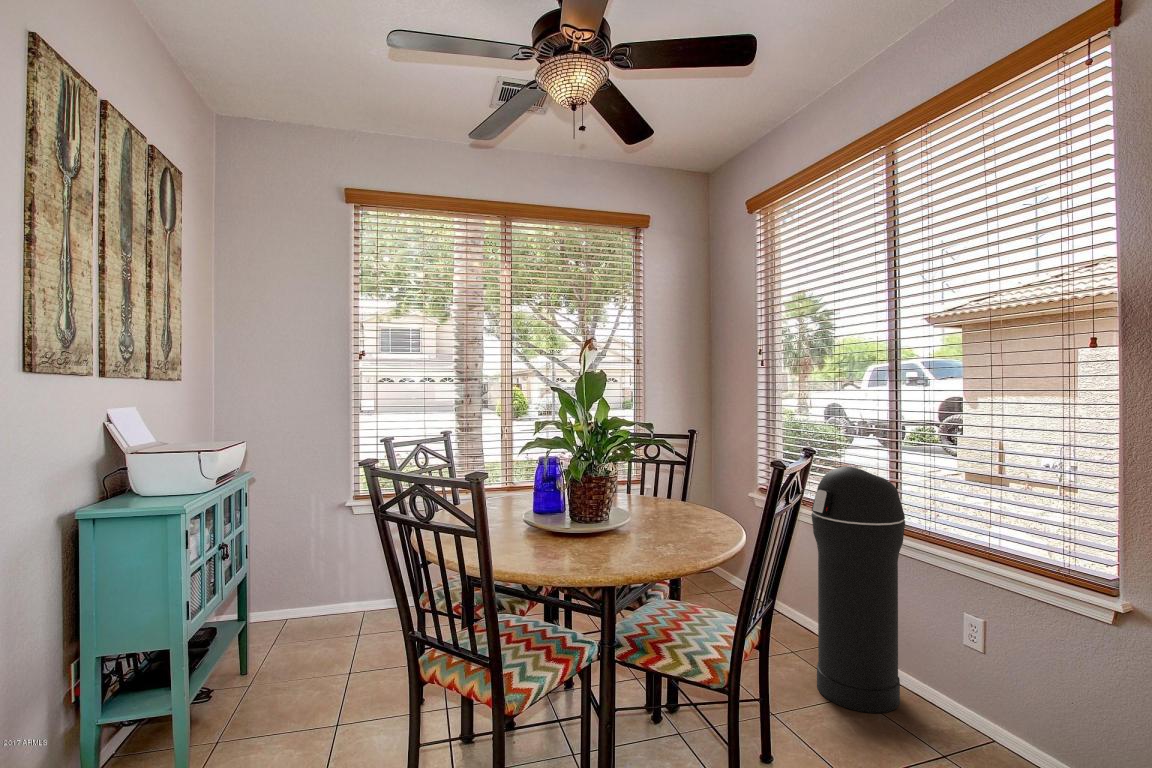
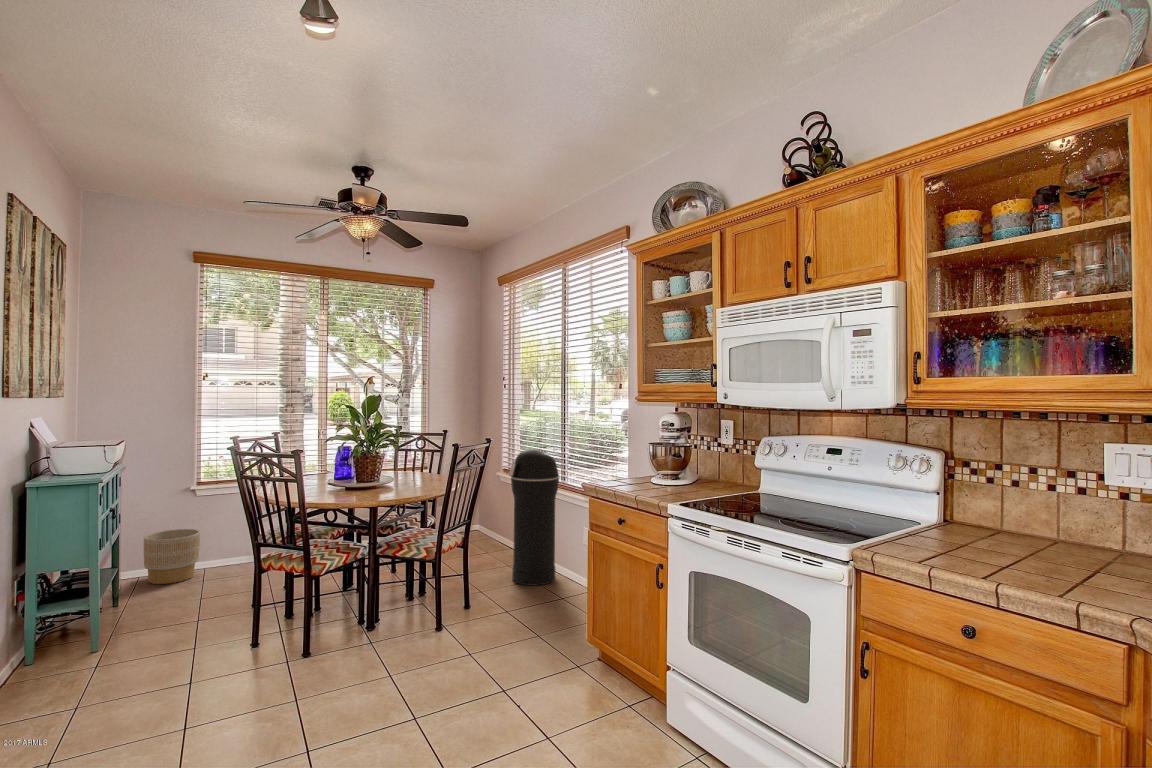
planter: none [287,560,355,639] -> present [144,529,200,584]

